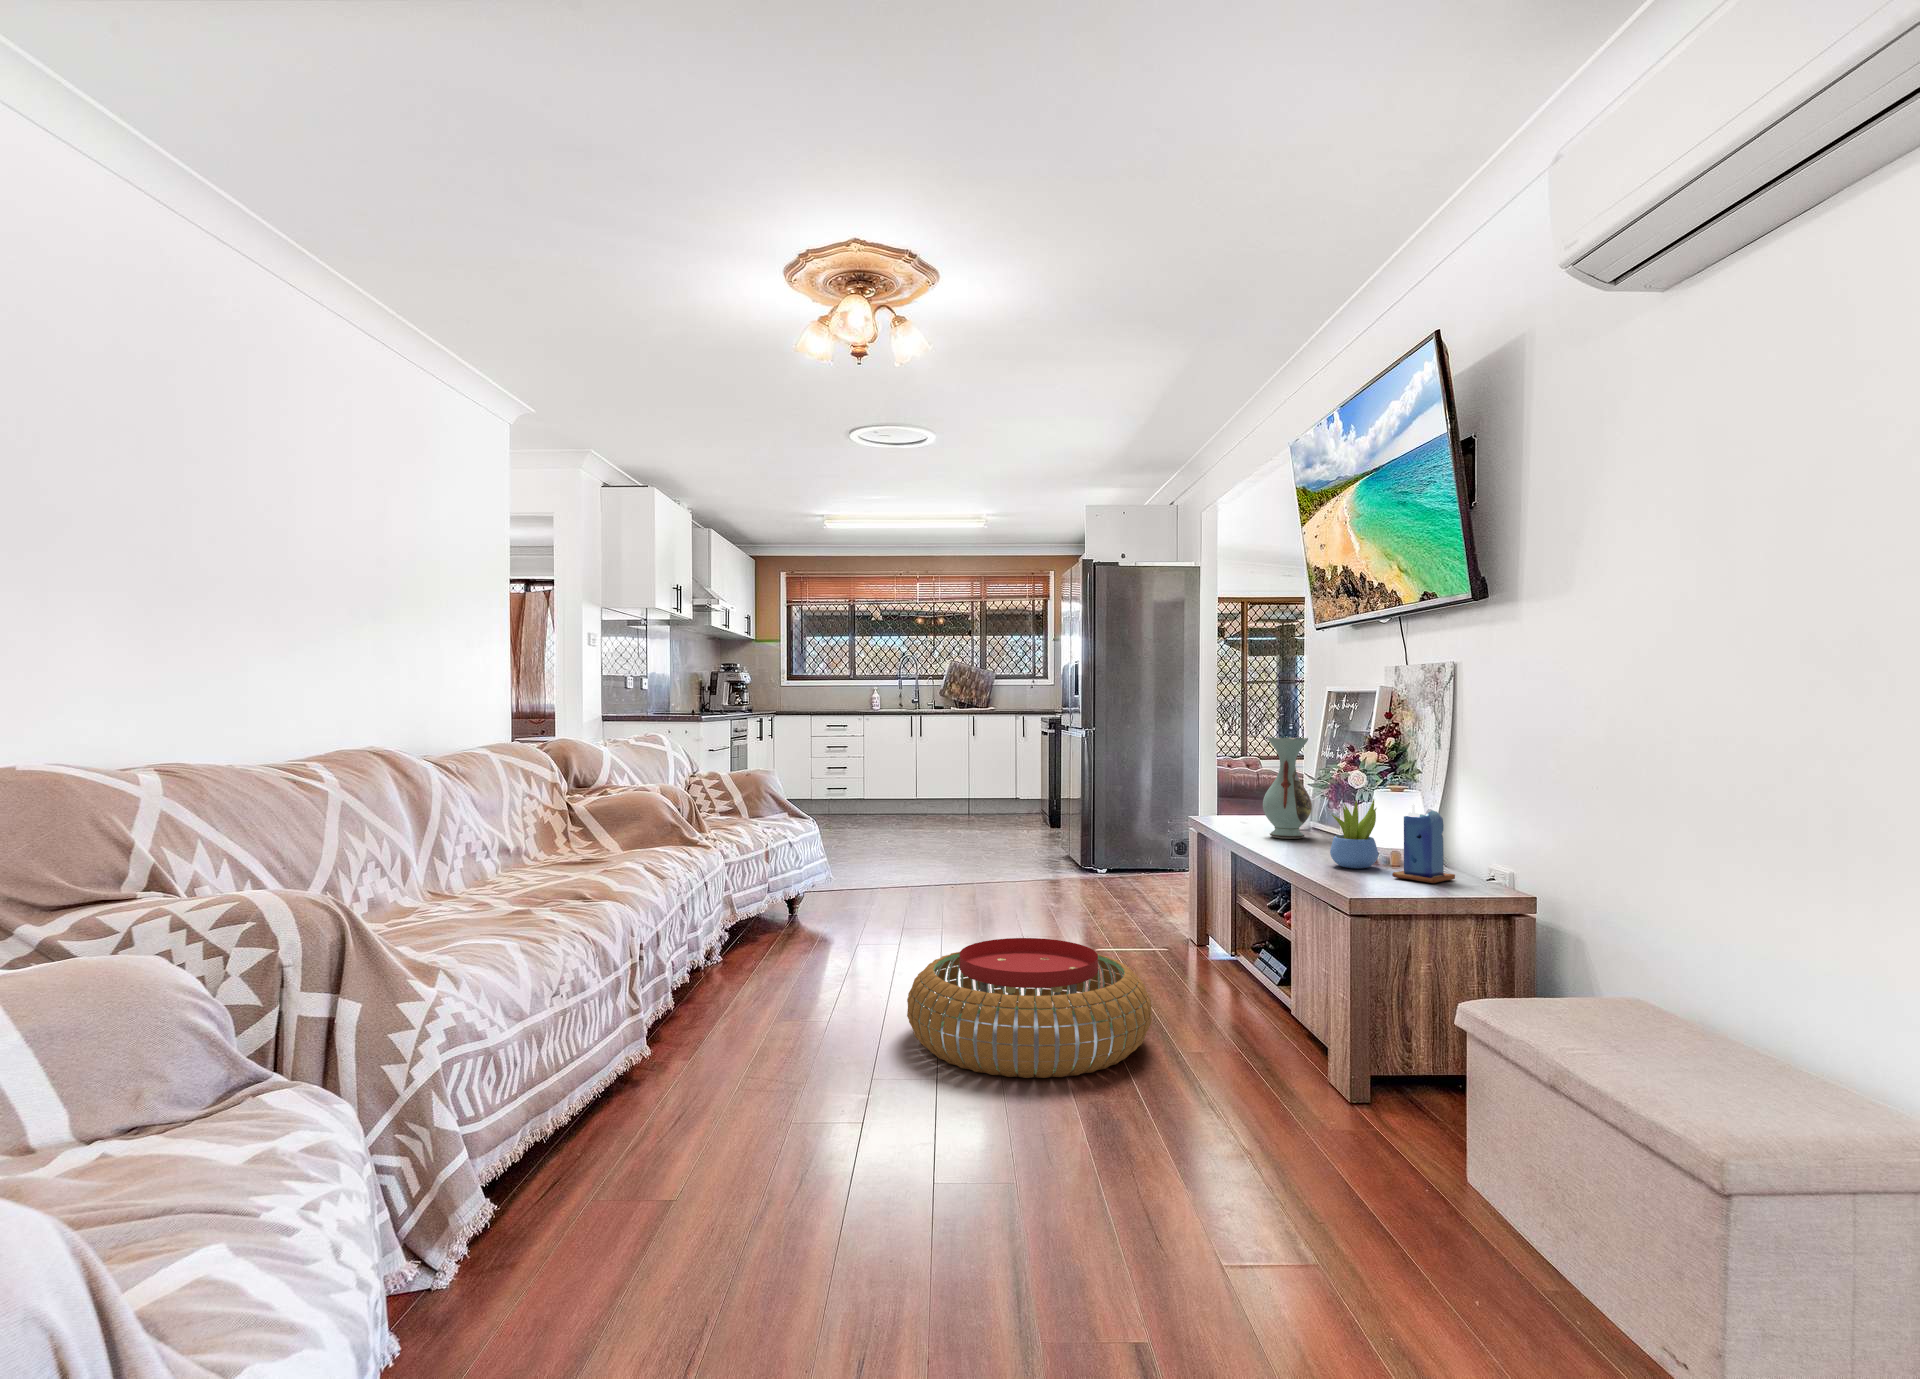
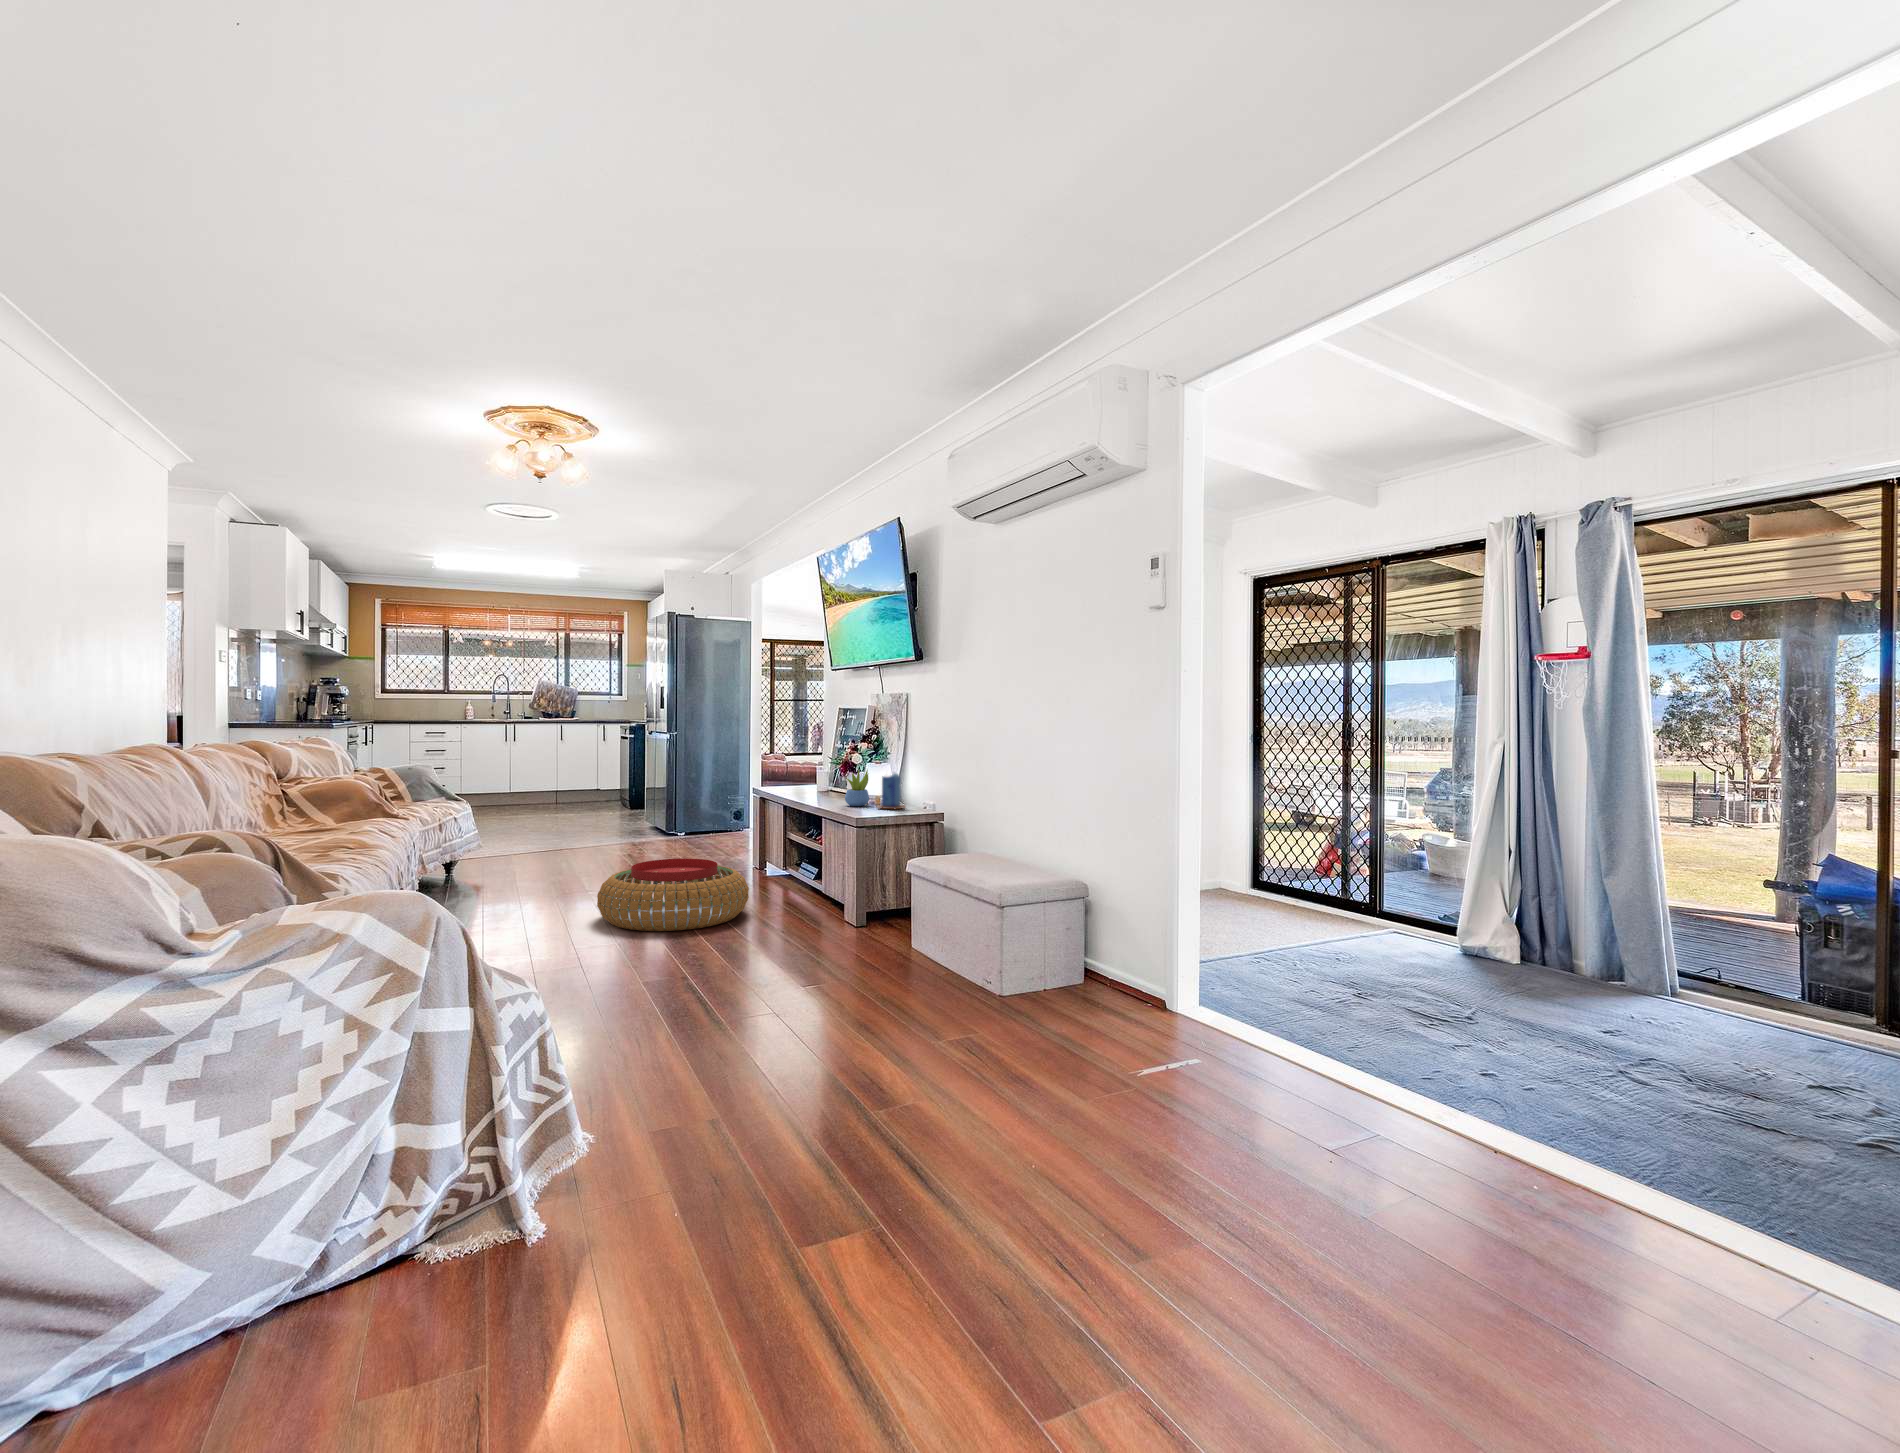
decorative vase: present [1263,737,1312,839] -> none [806,737,833,796]

